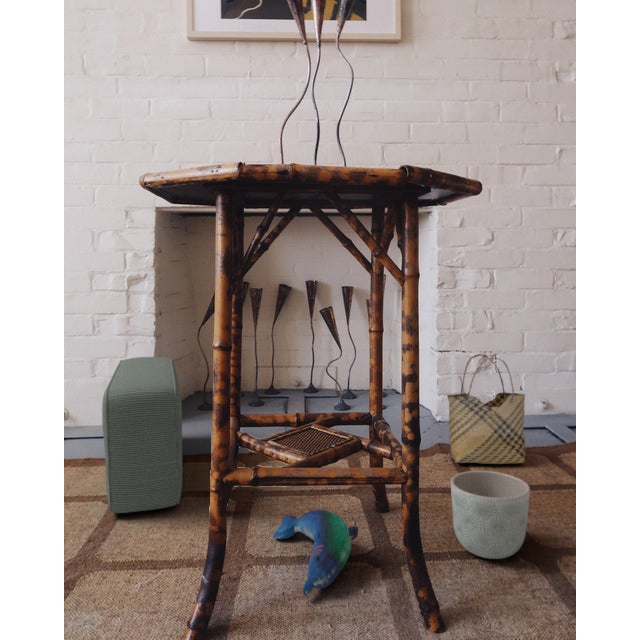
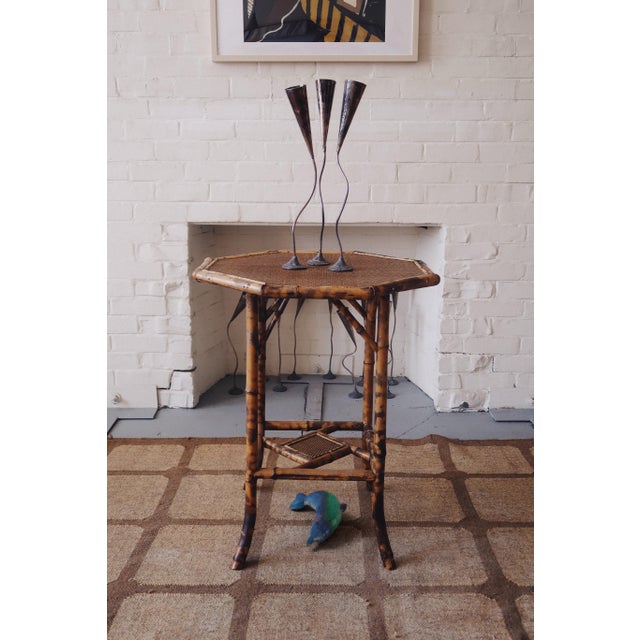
woven basket: present [448,354,526,464] -> none [435,365,500,456]
pouf: present [102,357,182,513] -> none [165,357,222,486]
planter: present [451,471,530,559] -> none [415,467,469,529]

